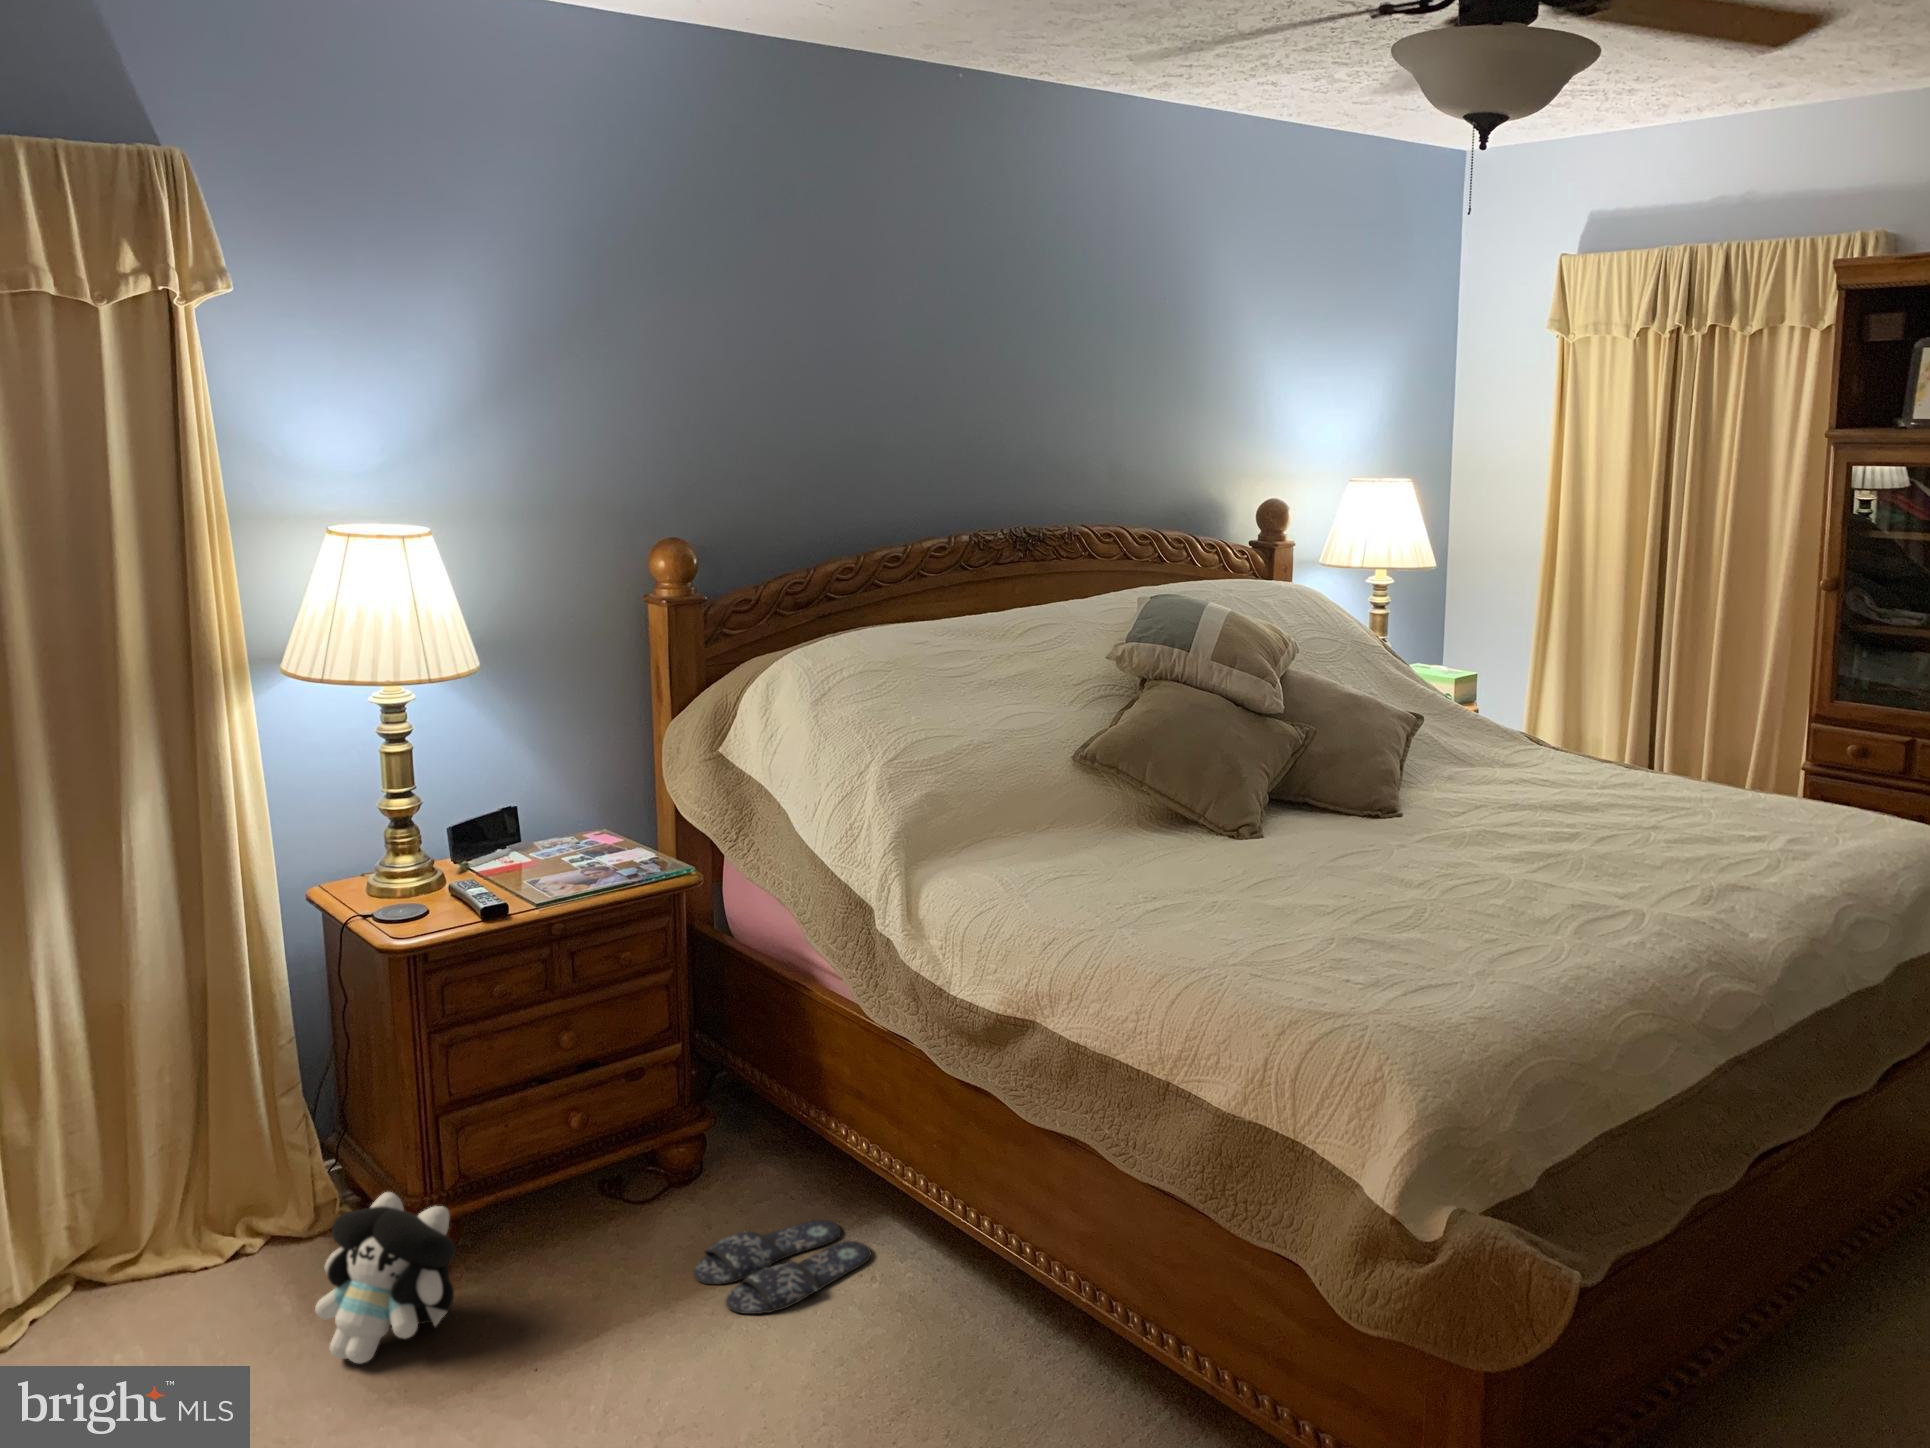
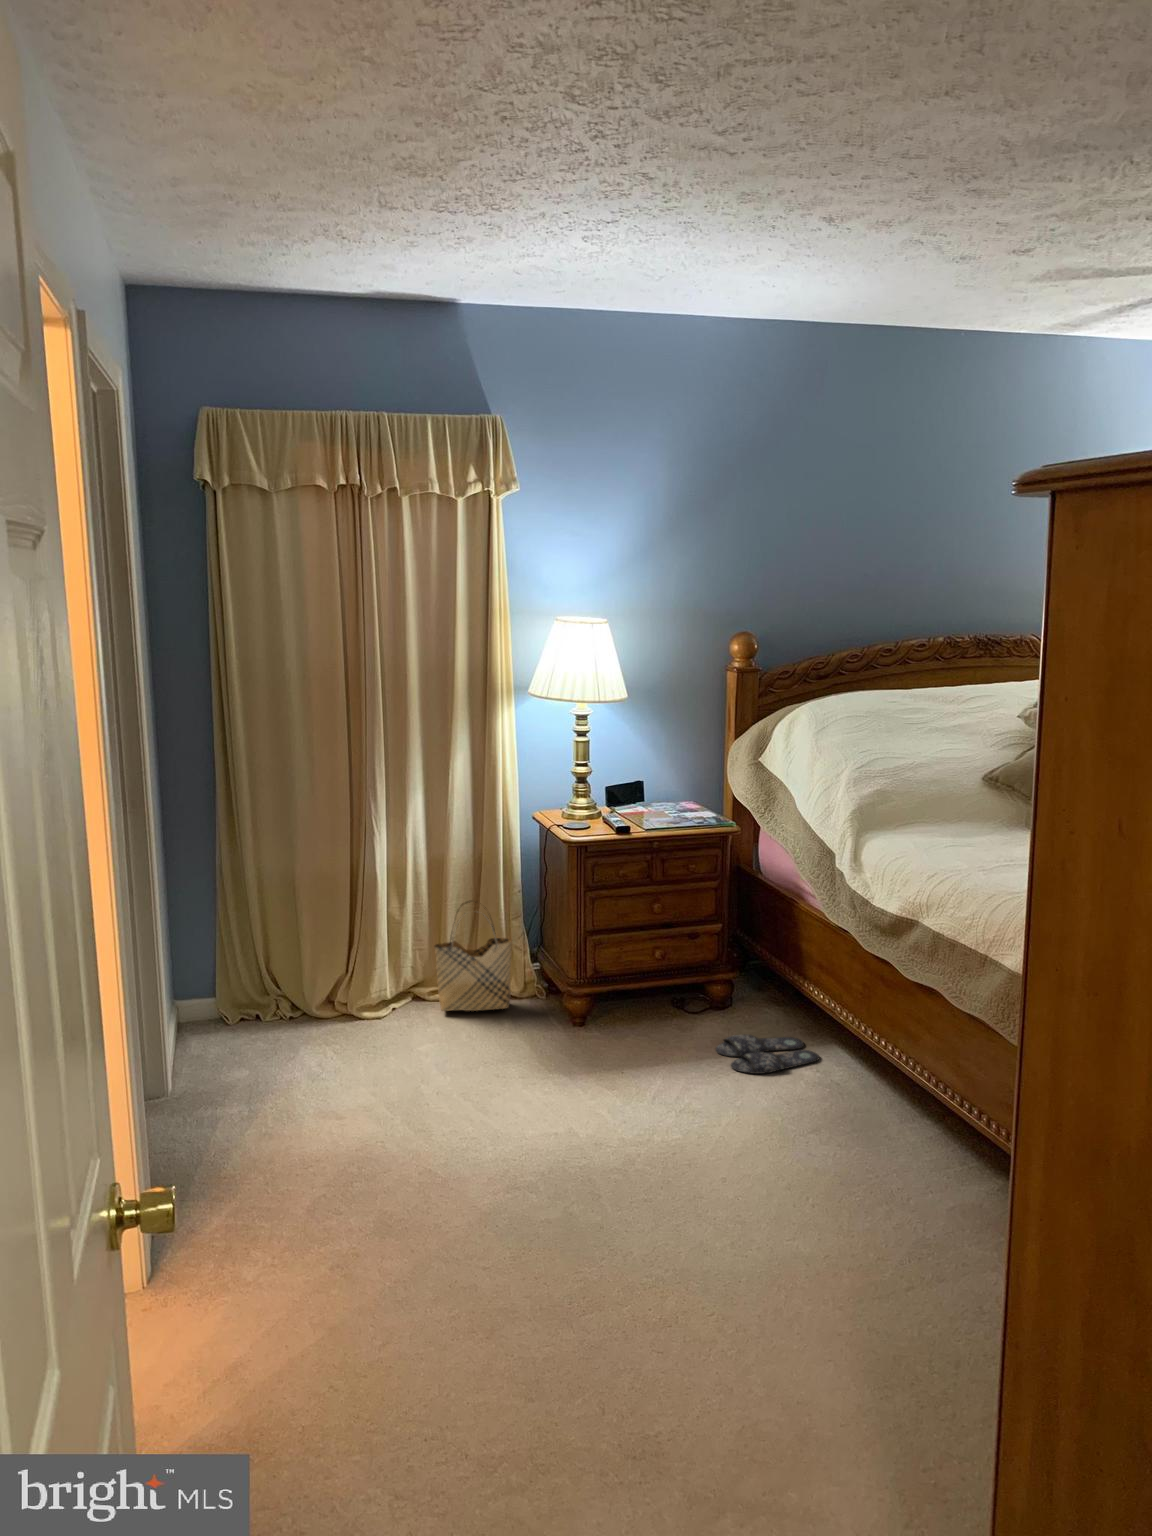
woven basket: none [113,1074,289,1306] -> present [434,900,512,1011]
plush toy: present [315,1192,456,1363] -> none [521,972,591,1054]

